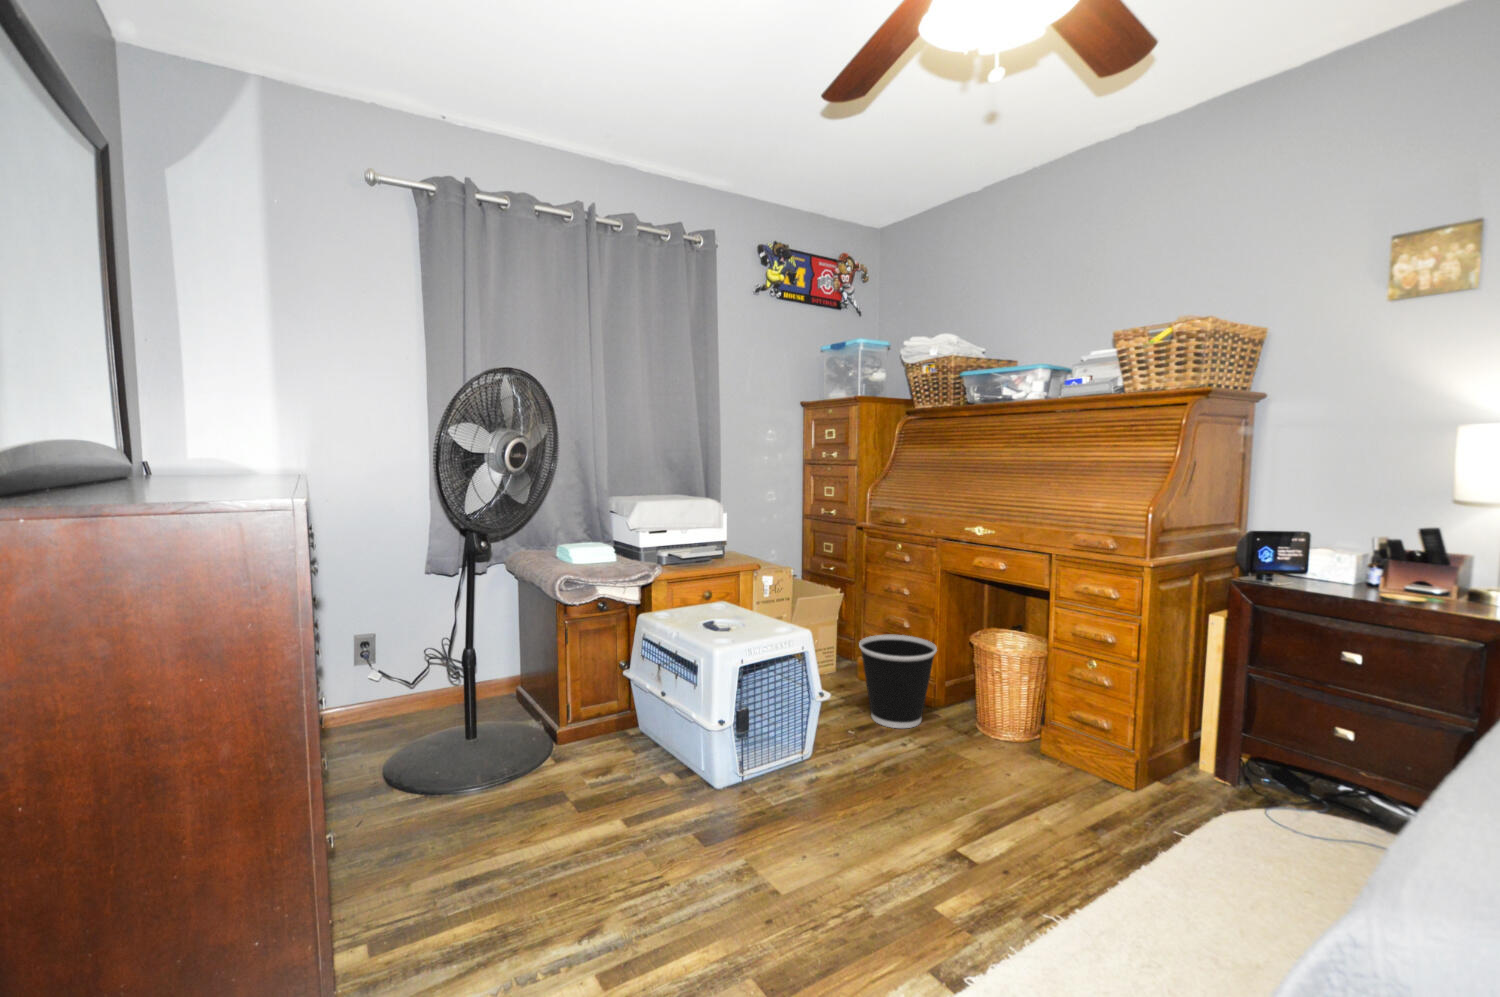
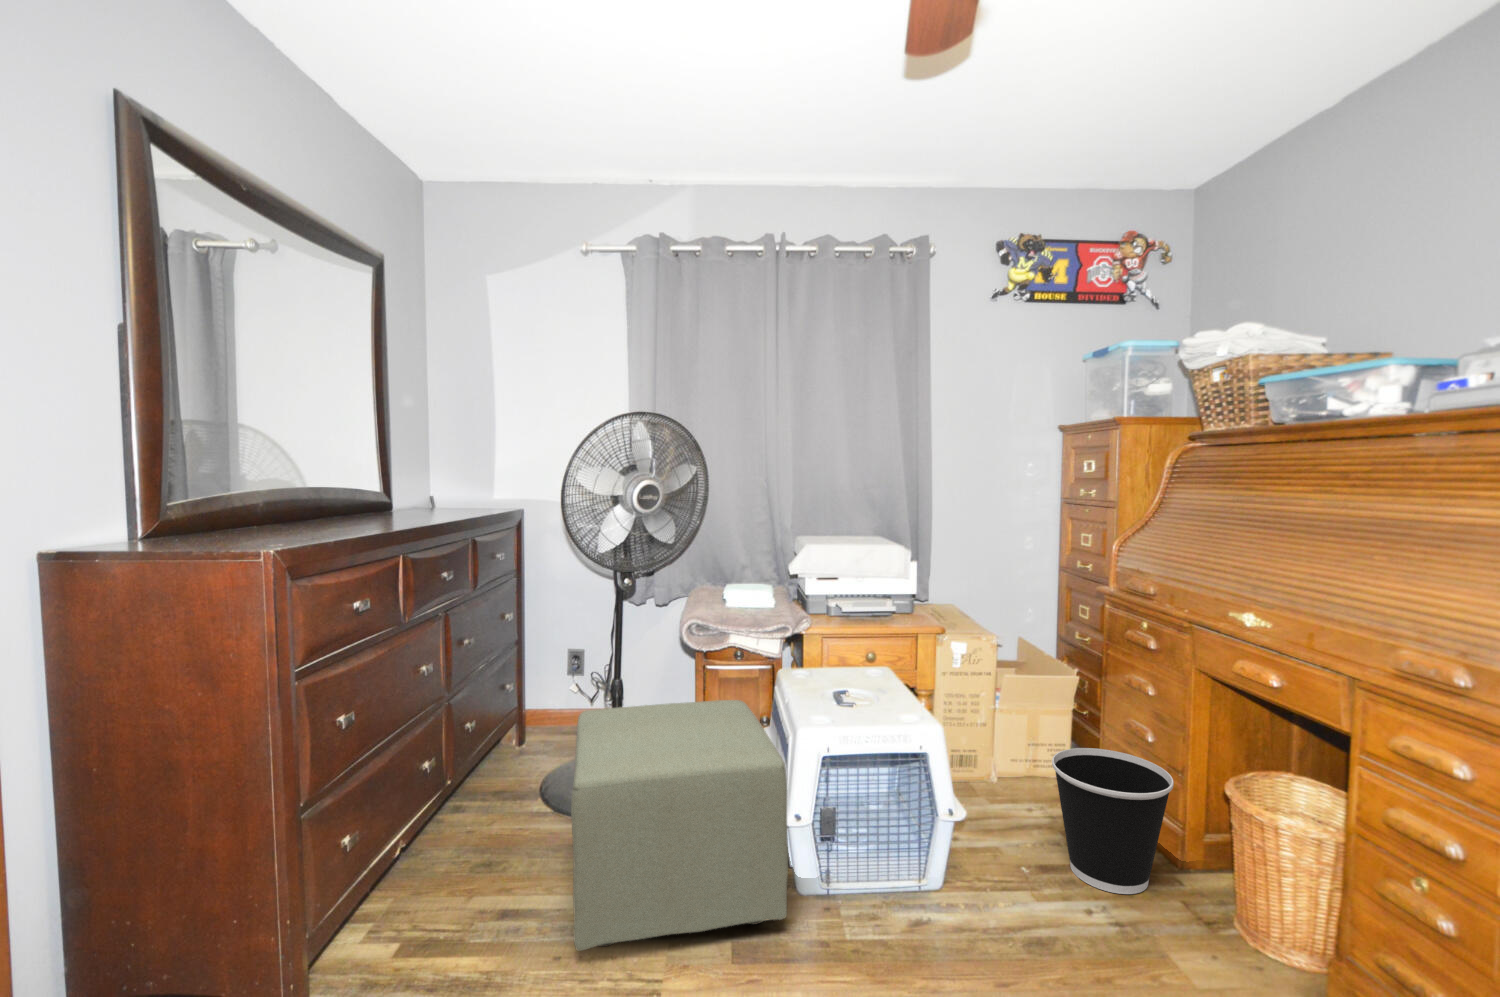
ottoman: none [487,643,731,885] -> present [571,700,788,951]

